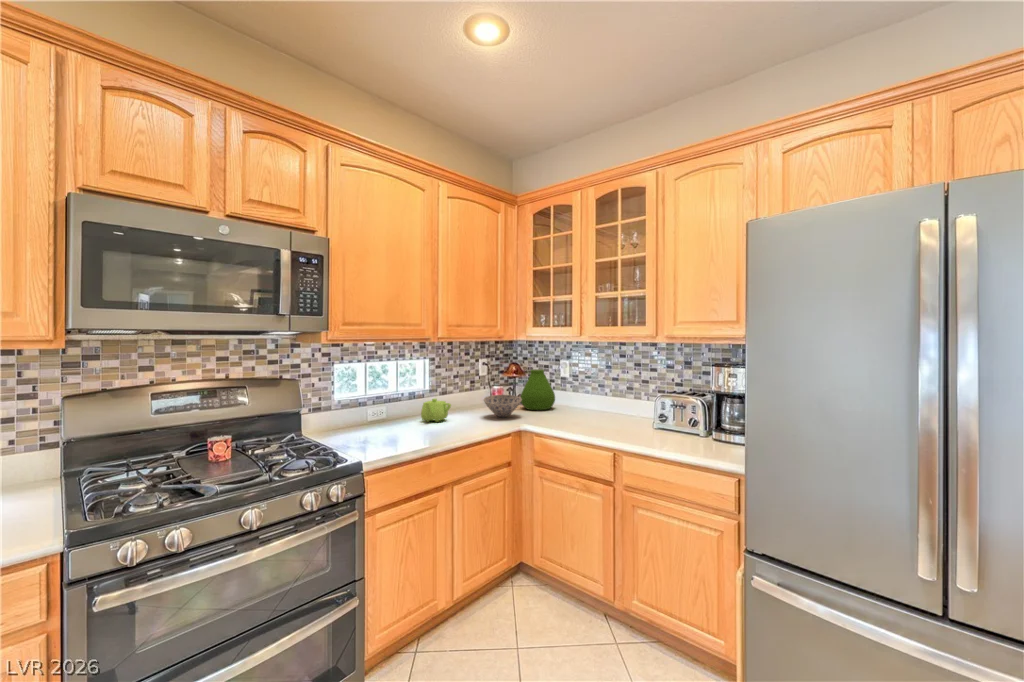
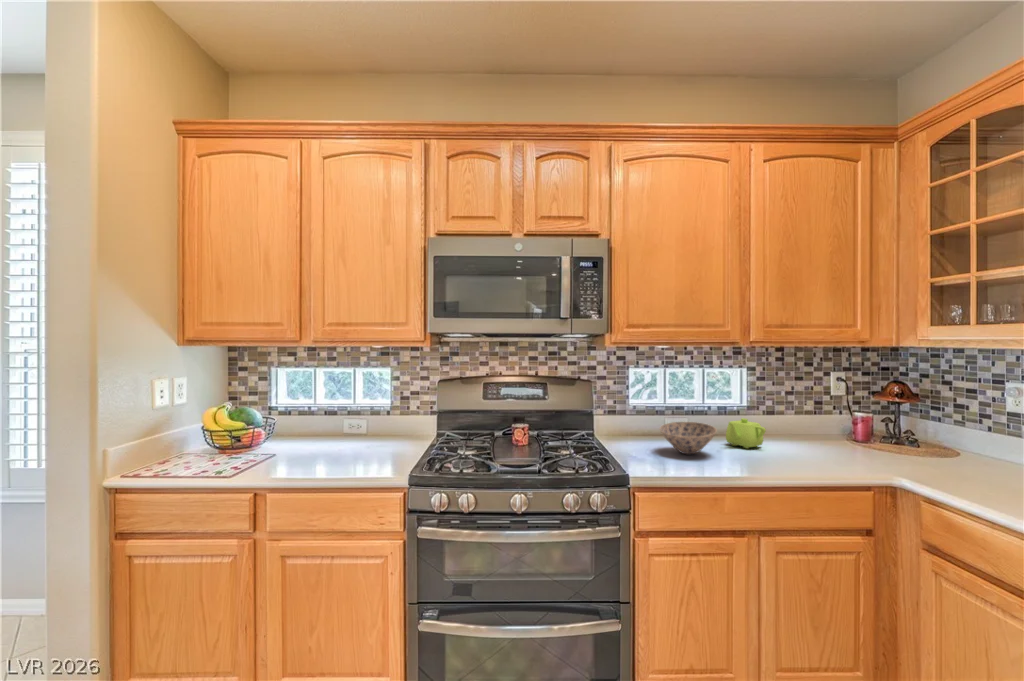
vase: present [521,369,555,410] -> none [899,394,973,462]
bowl: present [484,395,522,417] -> present [660,422,717,454]

